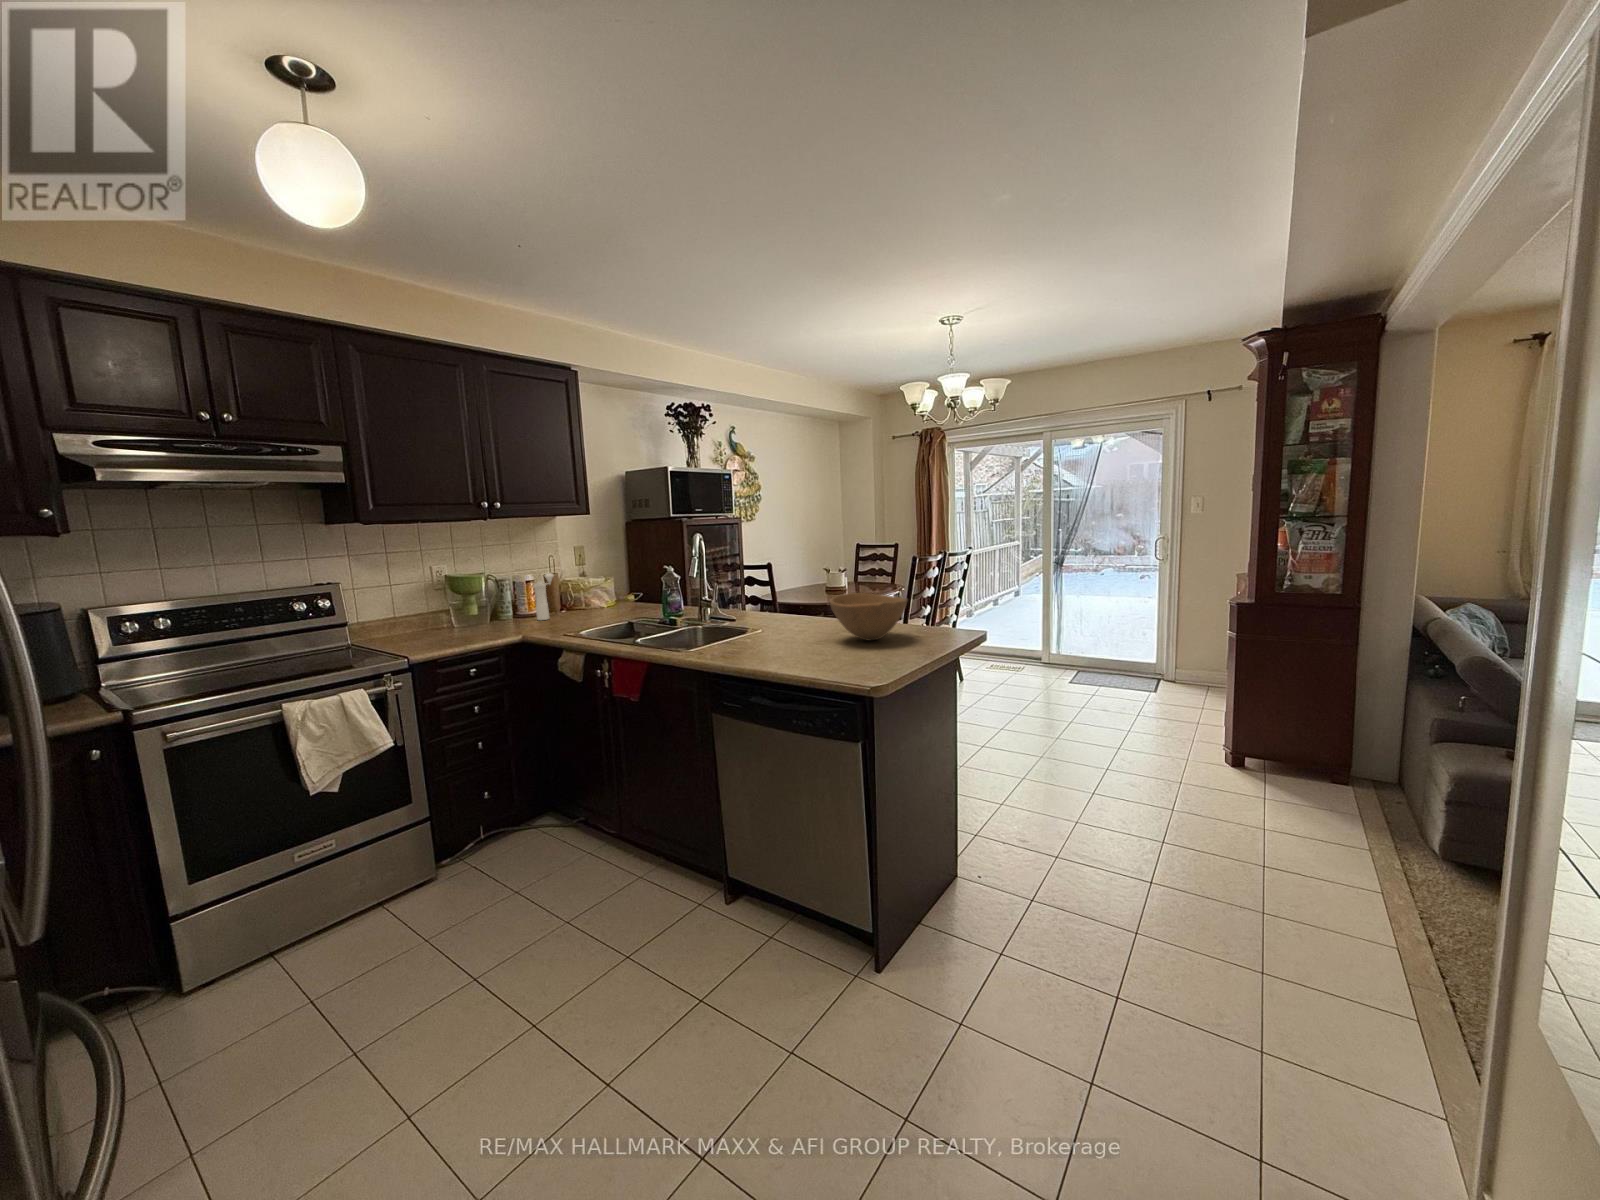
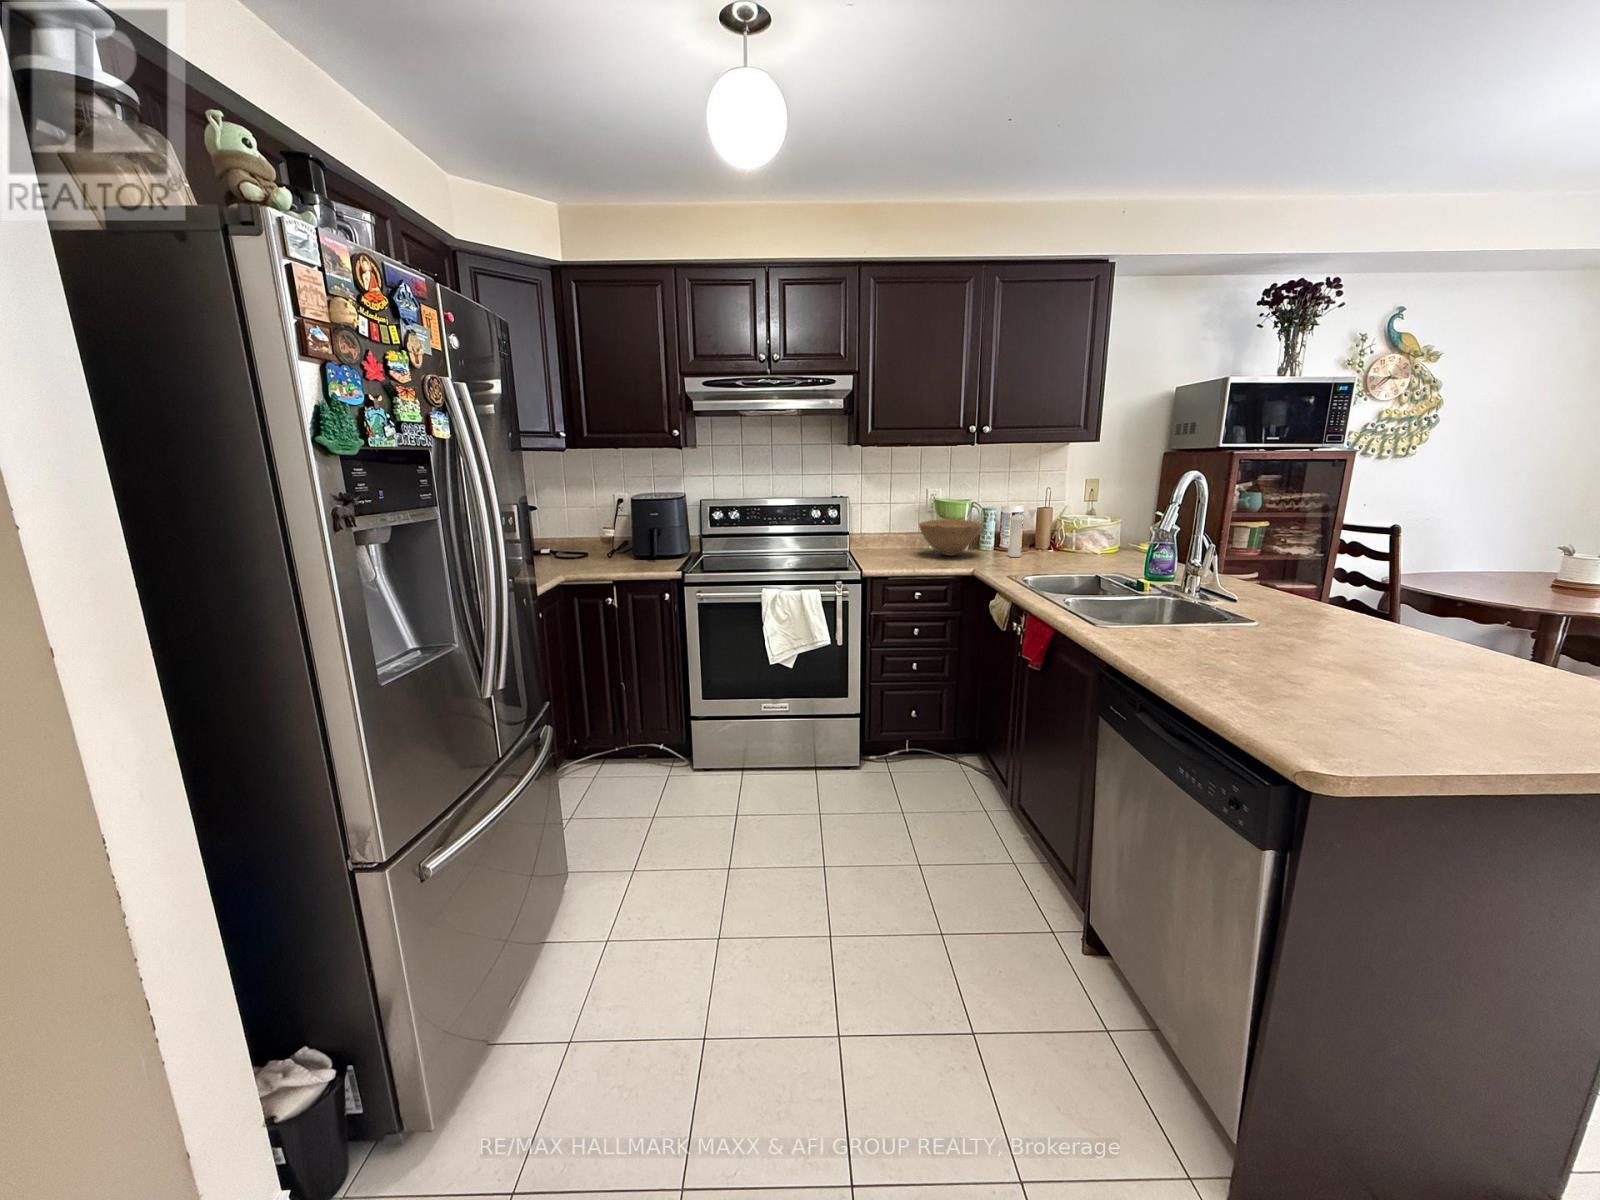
bowl: present [830,593,907,641] -> present [919,519,982,556]

